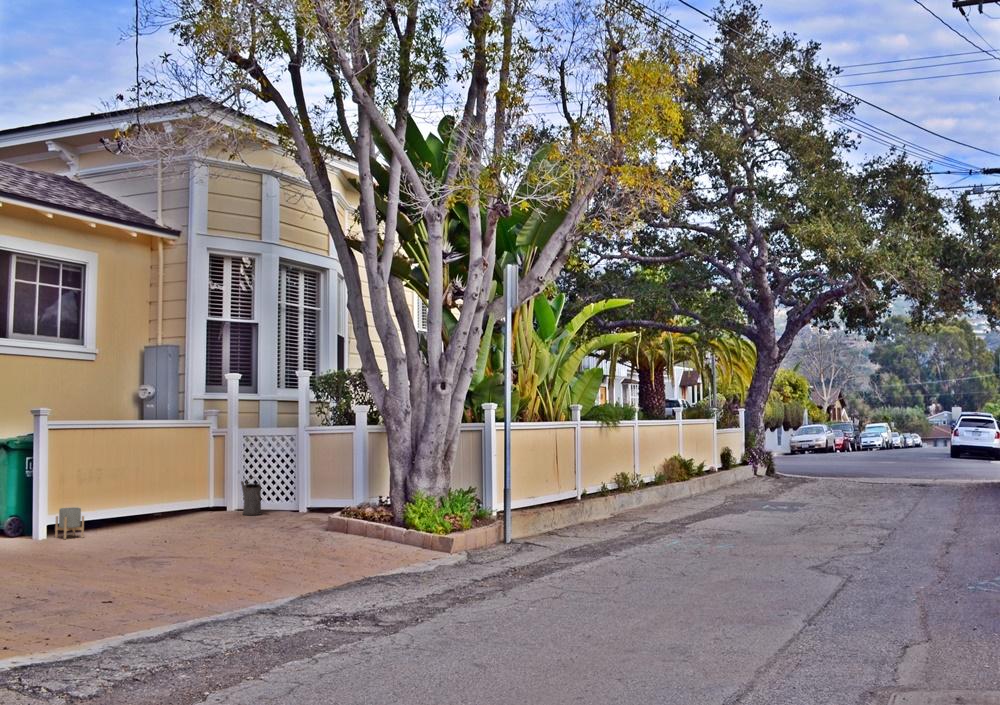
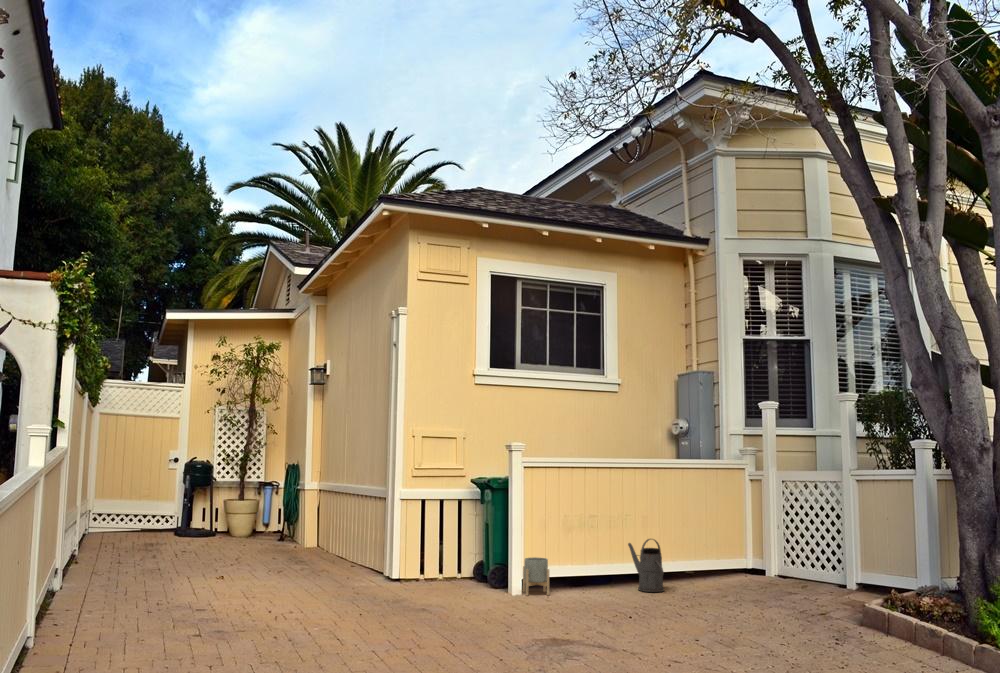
watering can: present [241,477,262,515] -> present [628,539,664,592]

